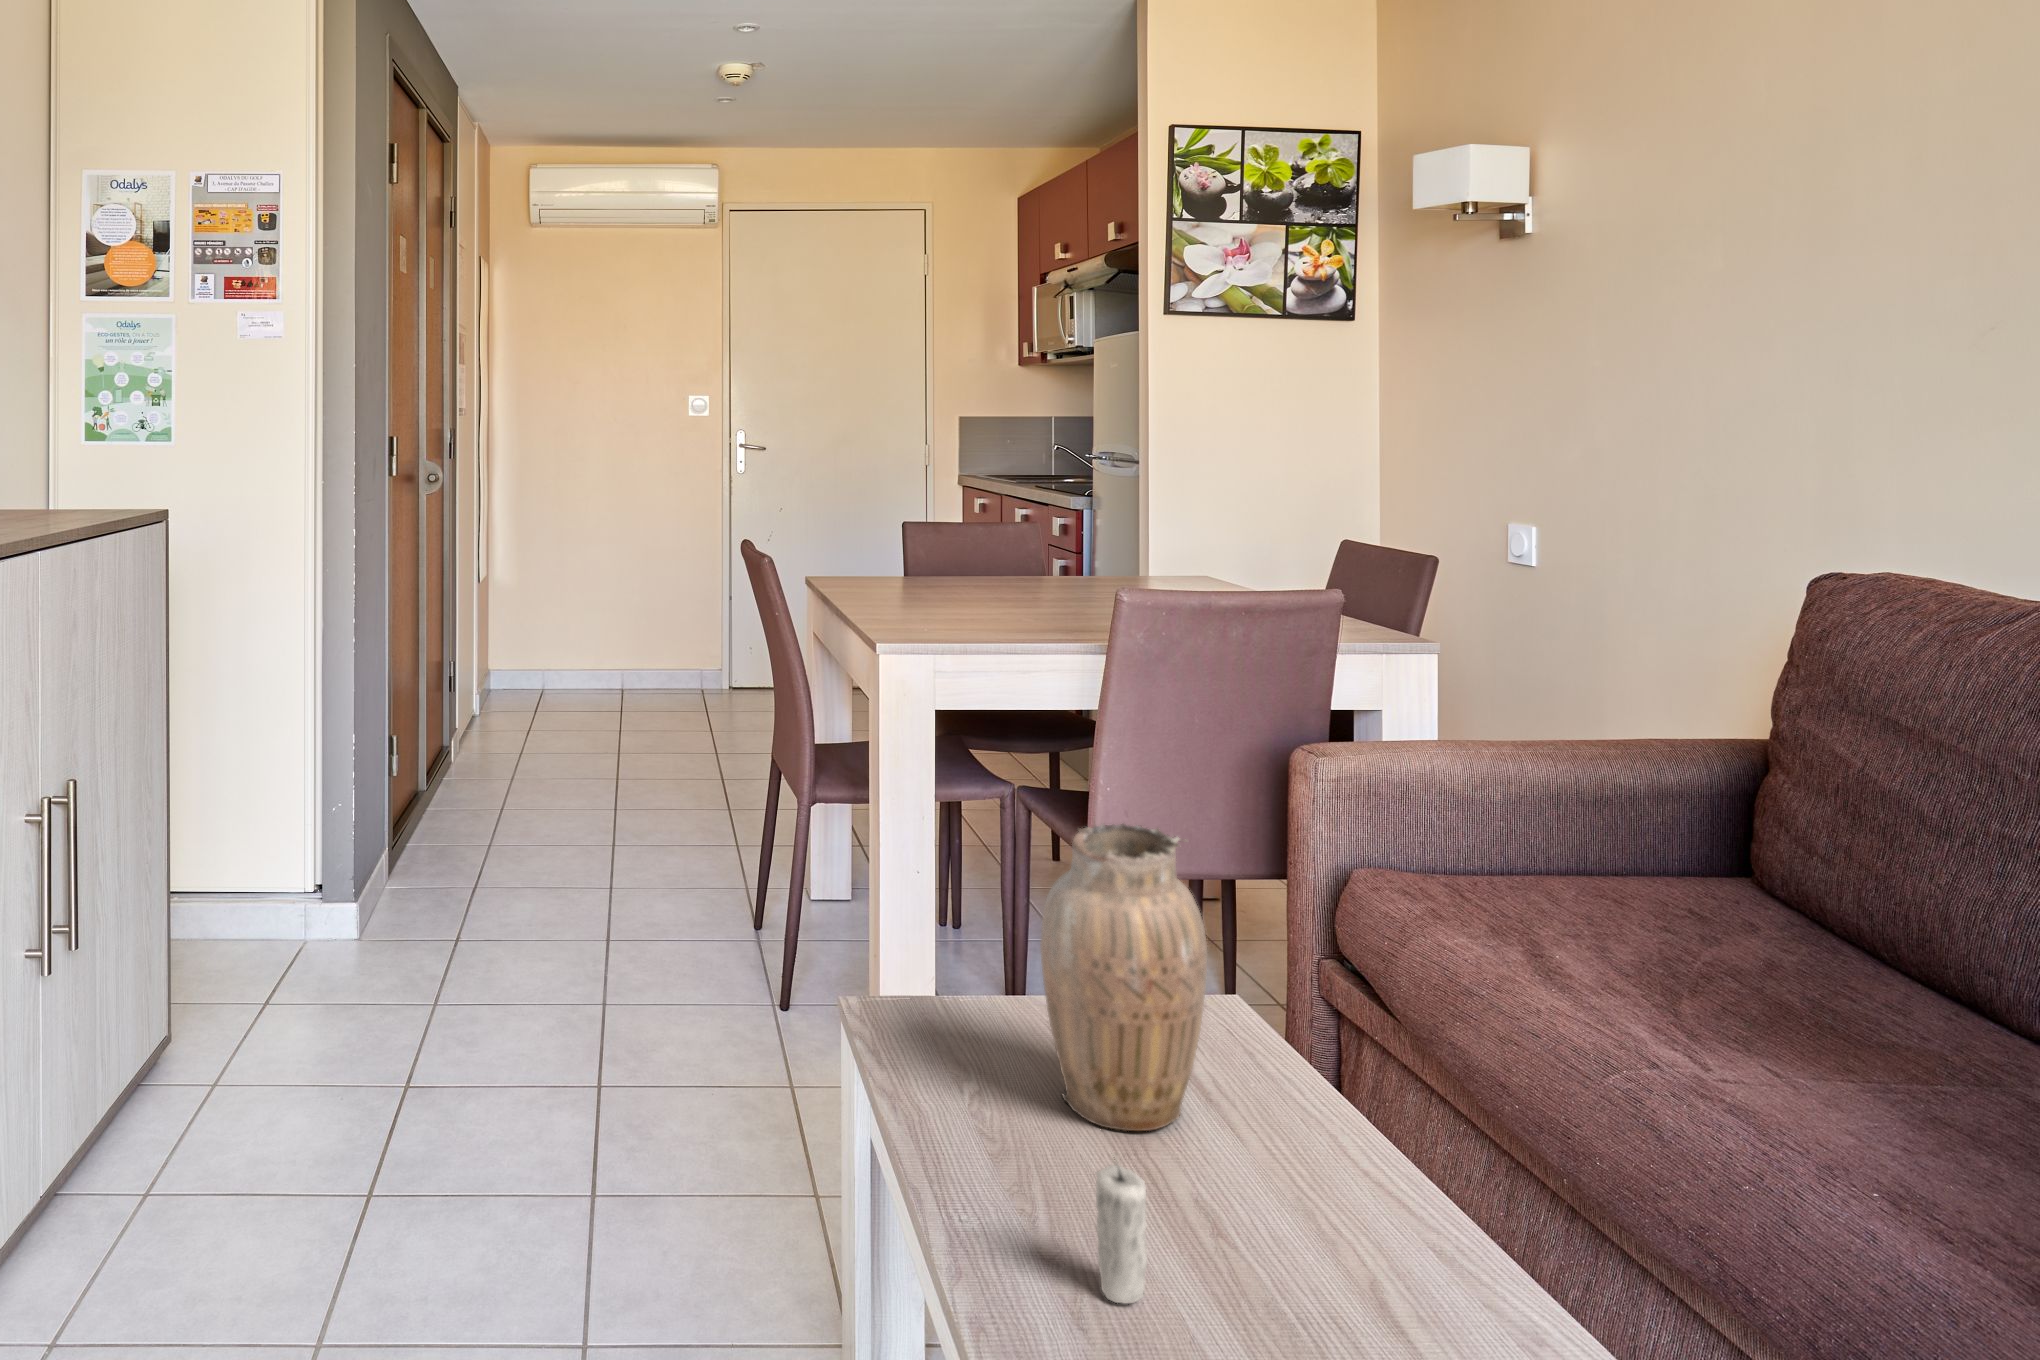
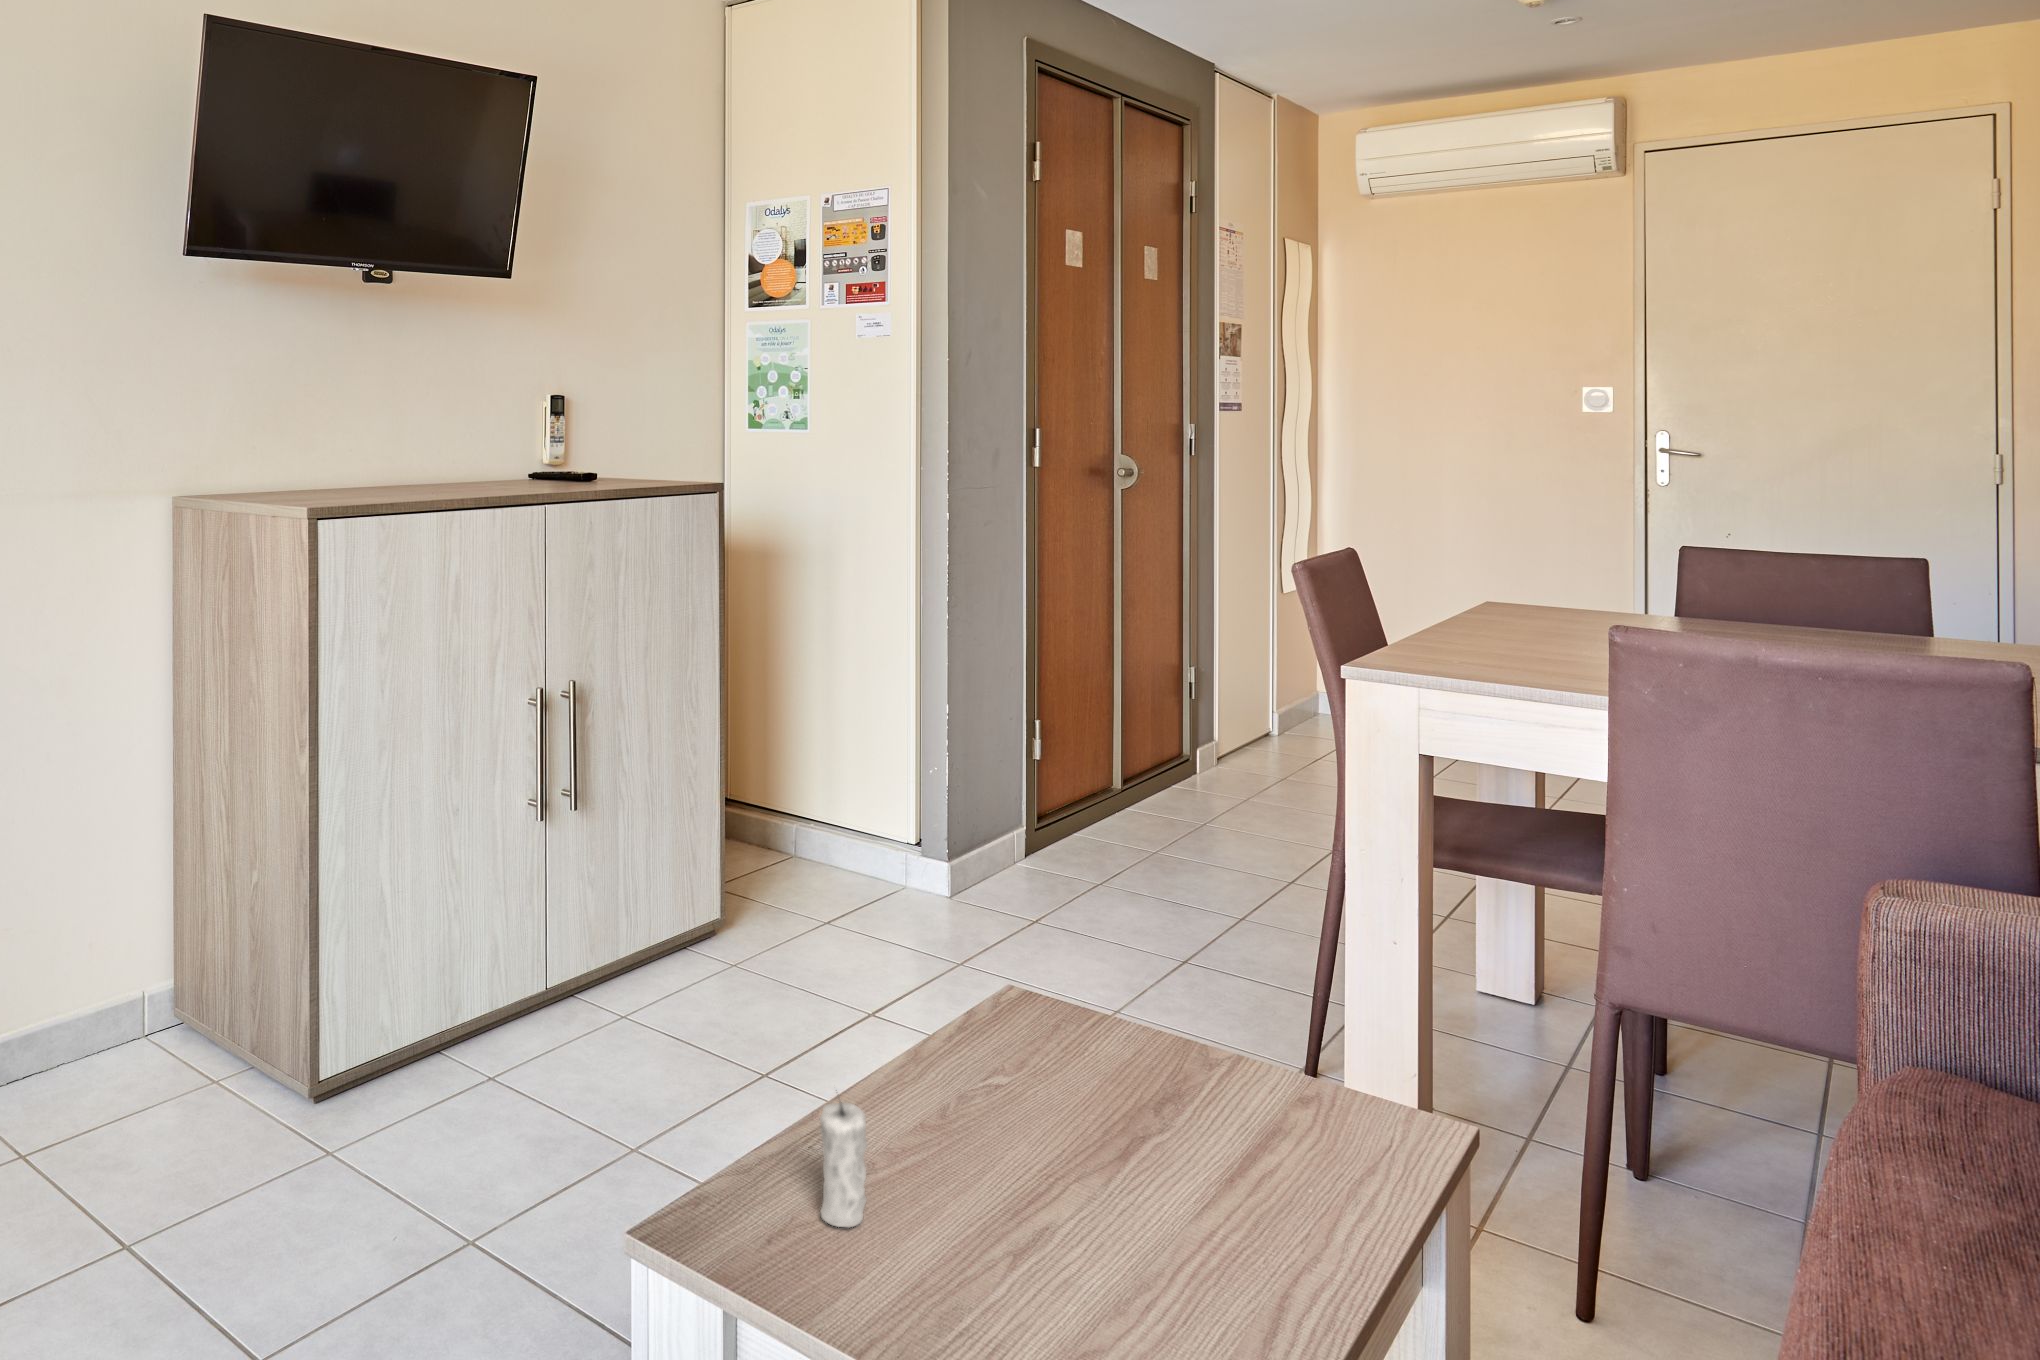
vase: present [1040,824,1207,1131] -> none [1018,832,1194,1165]

